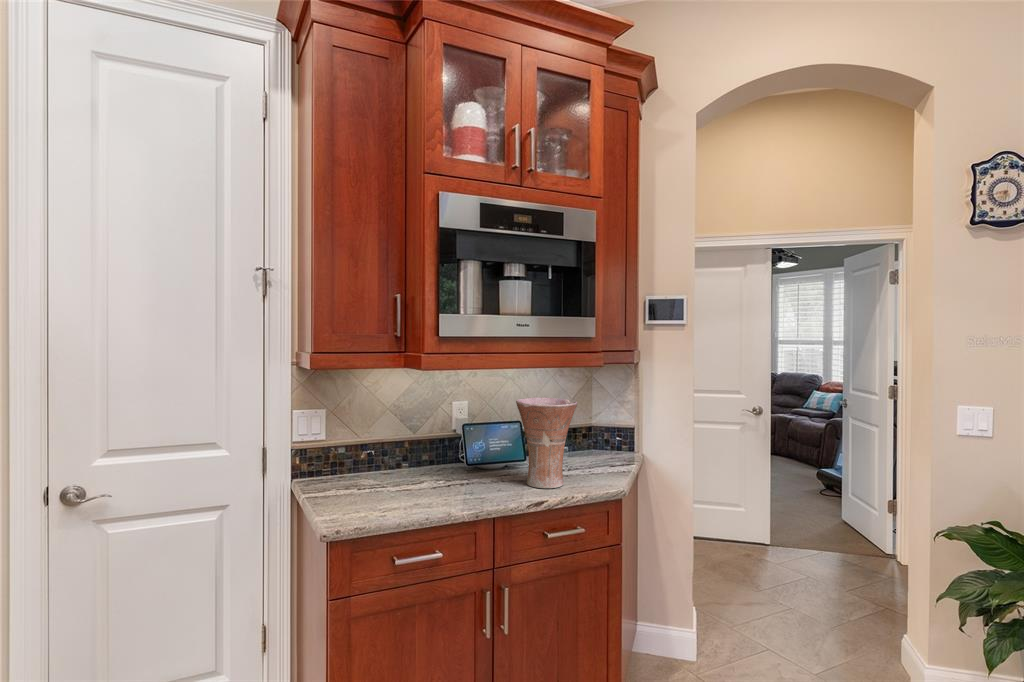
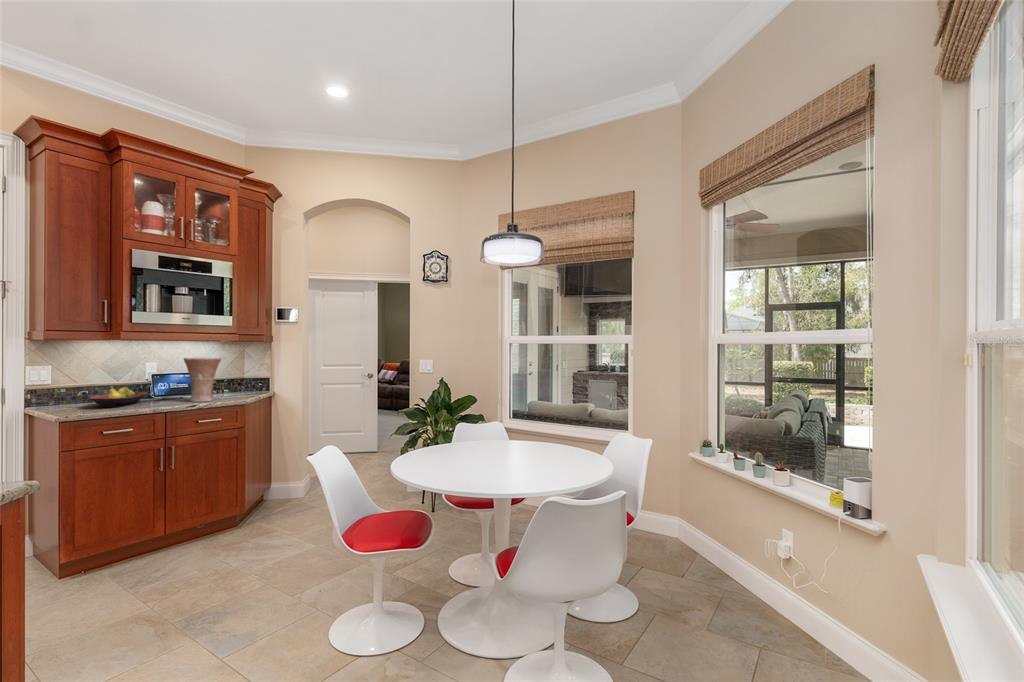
fruit bowl: none [377,451,459,496] -> present [89,387,147,407]

